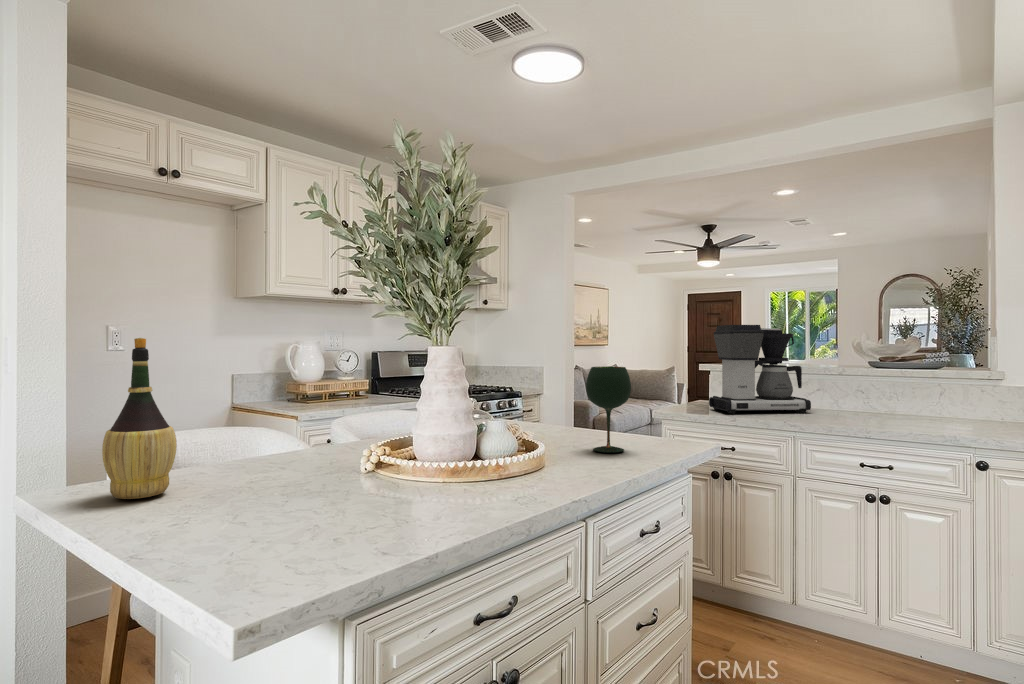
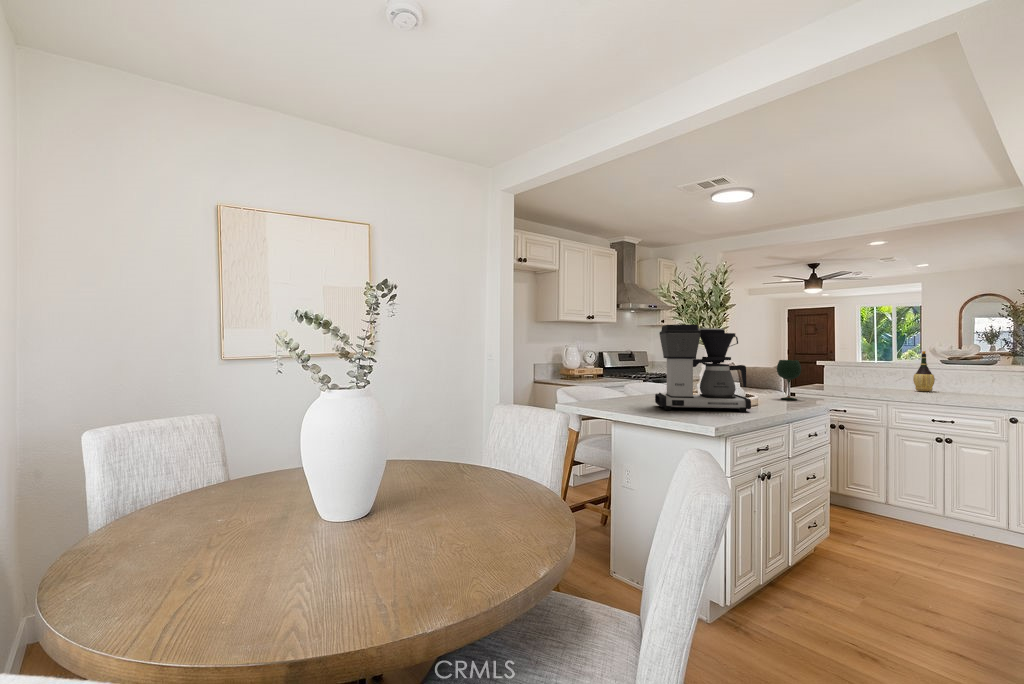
coffee maker: present [709,325,811,414] -> present [655,325,751,412]
wine bottle: present [102,338,177,499] -> present [913,351,935,391]

